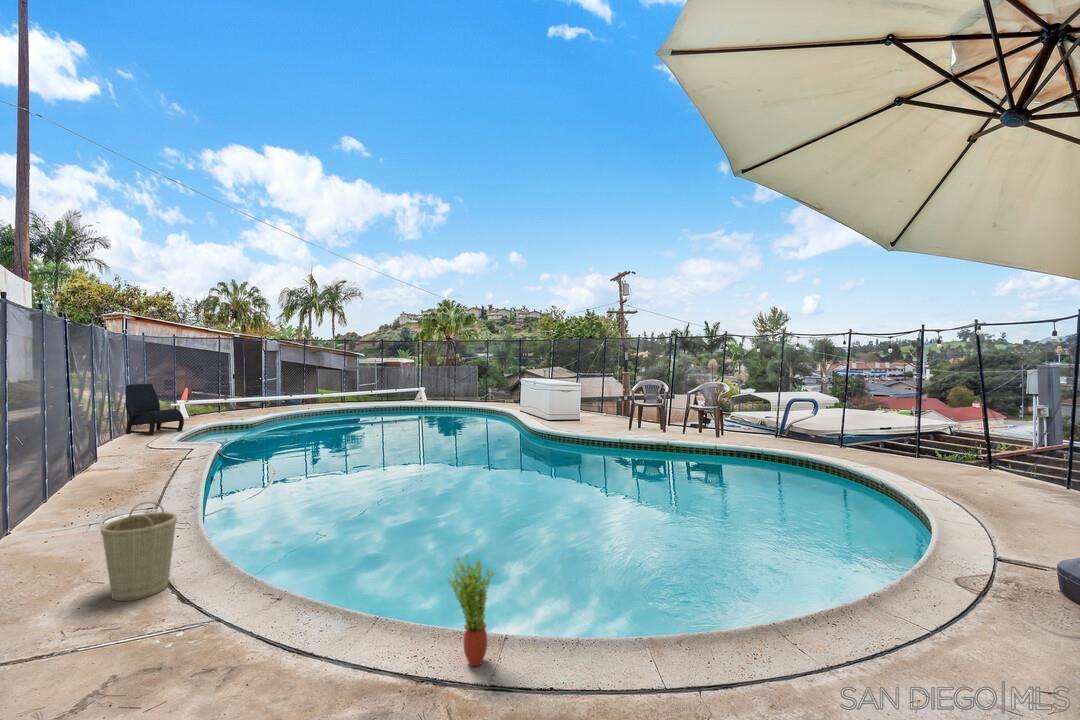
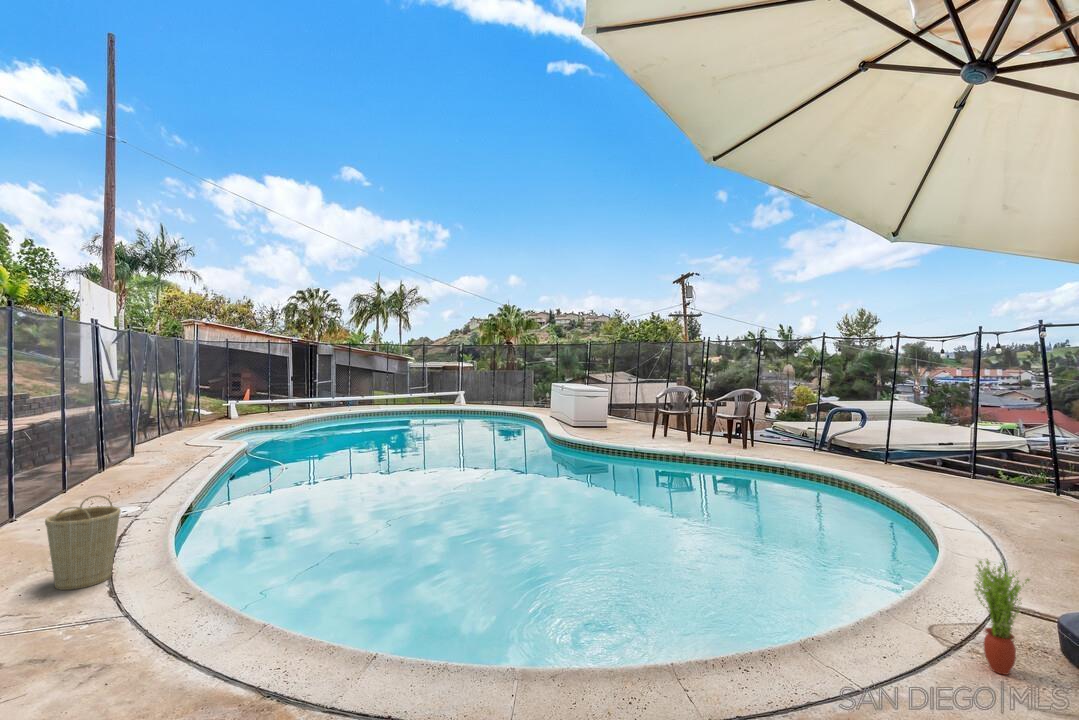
lounge chair: present [126,384,184,436] -> none [173,386,229,436]
potted plant: present [448,556,494,666] -> present [975,559,1030,675]

